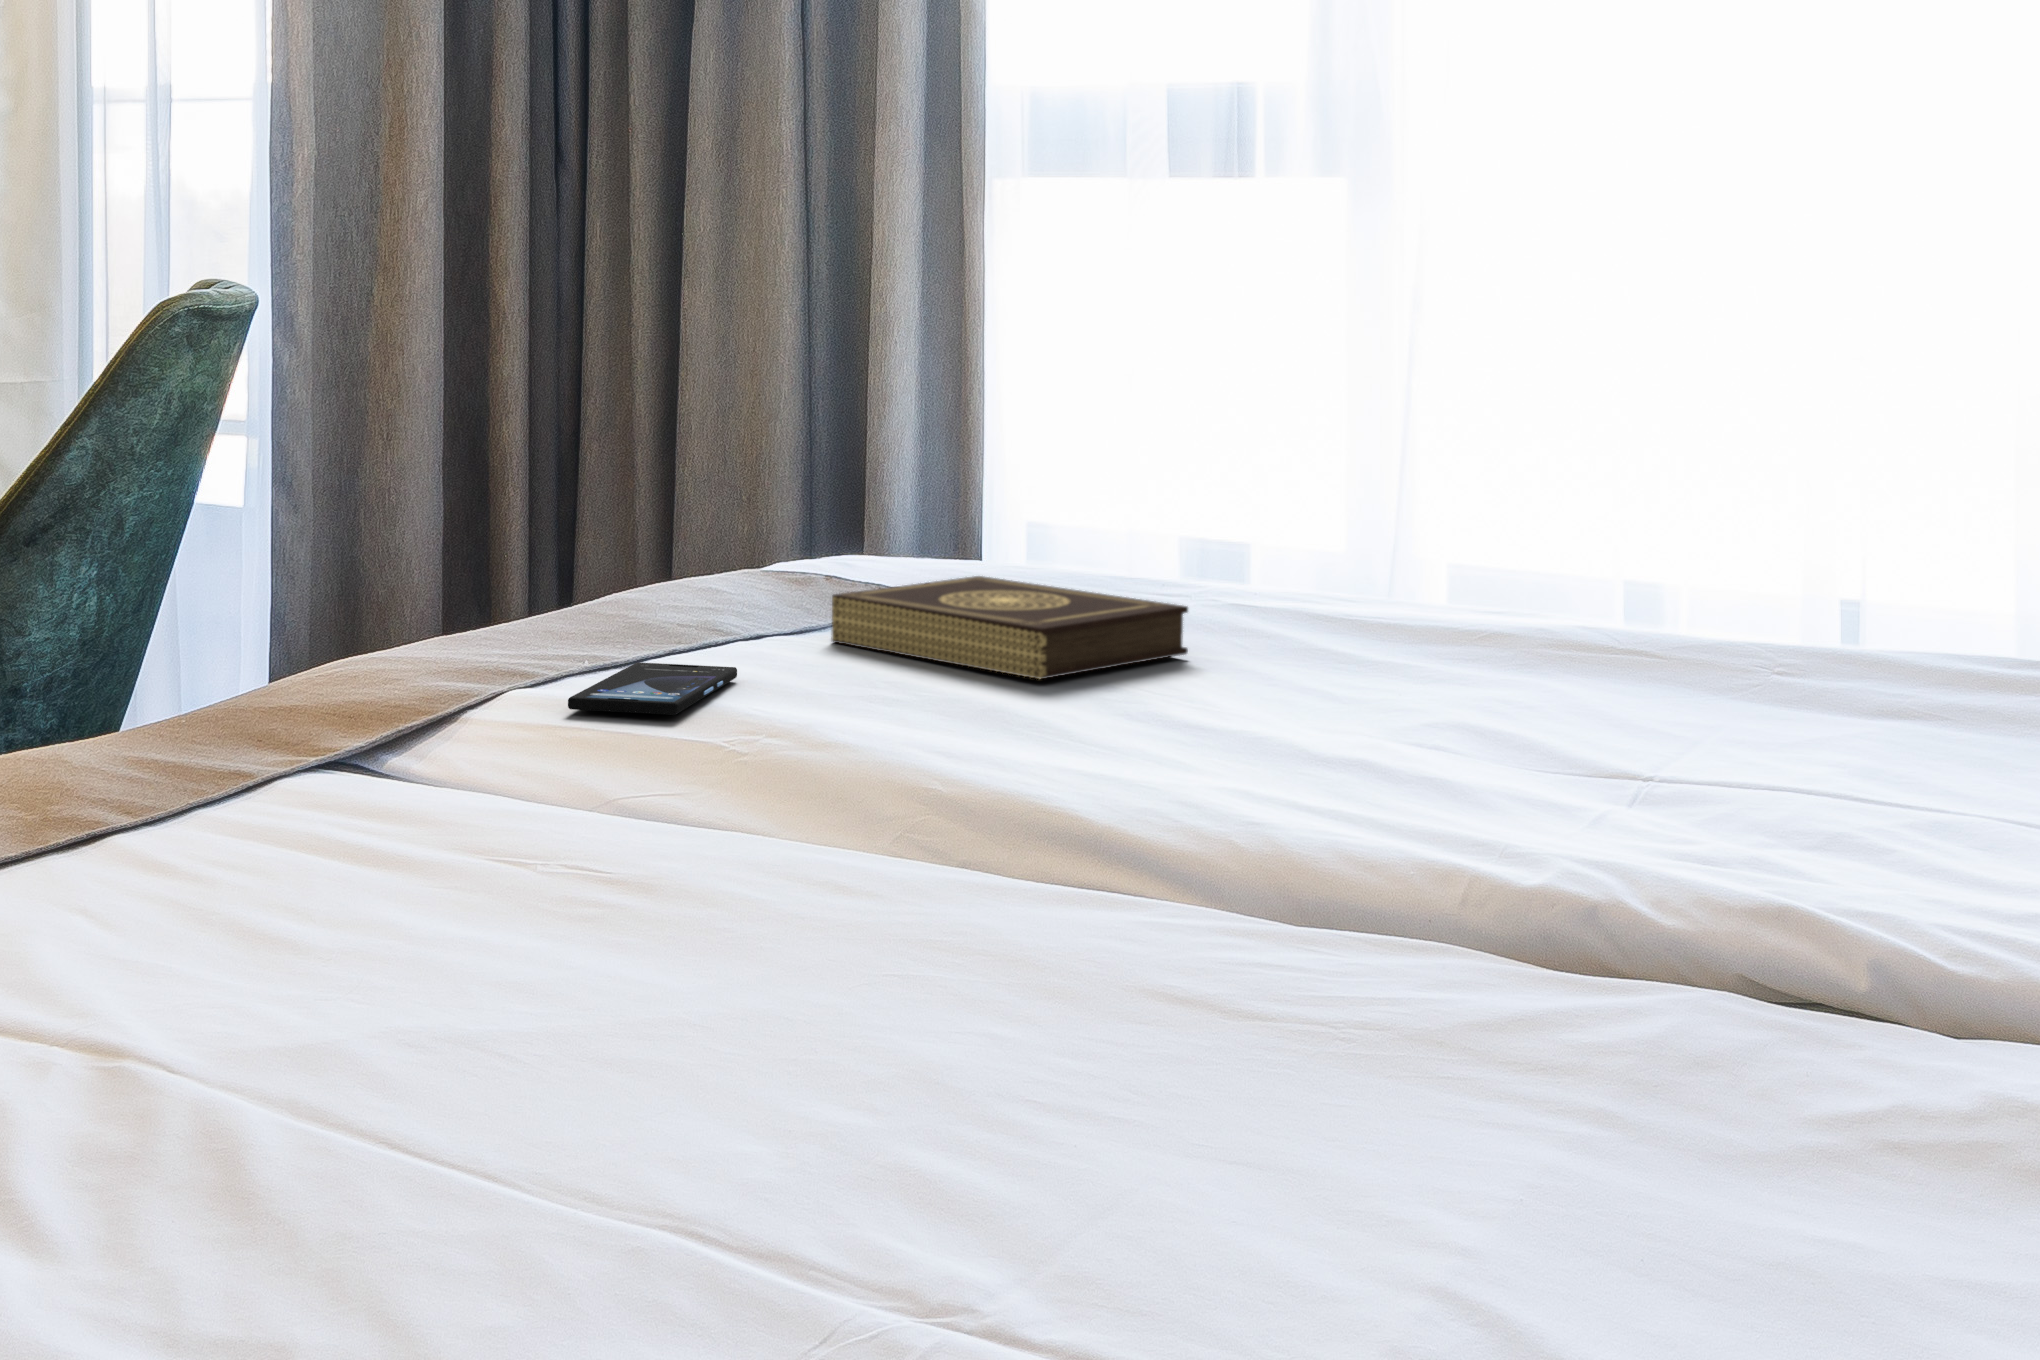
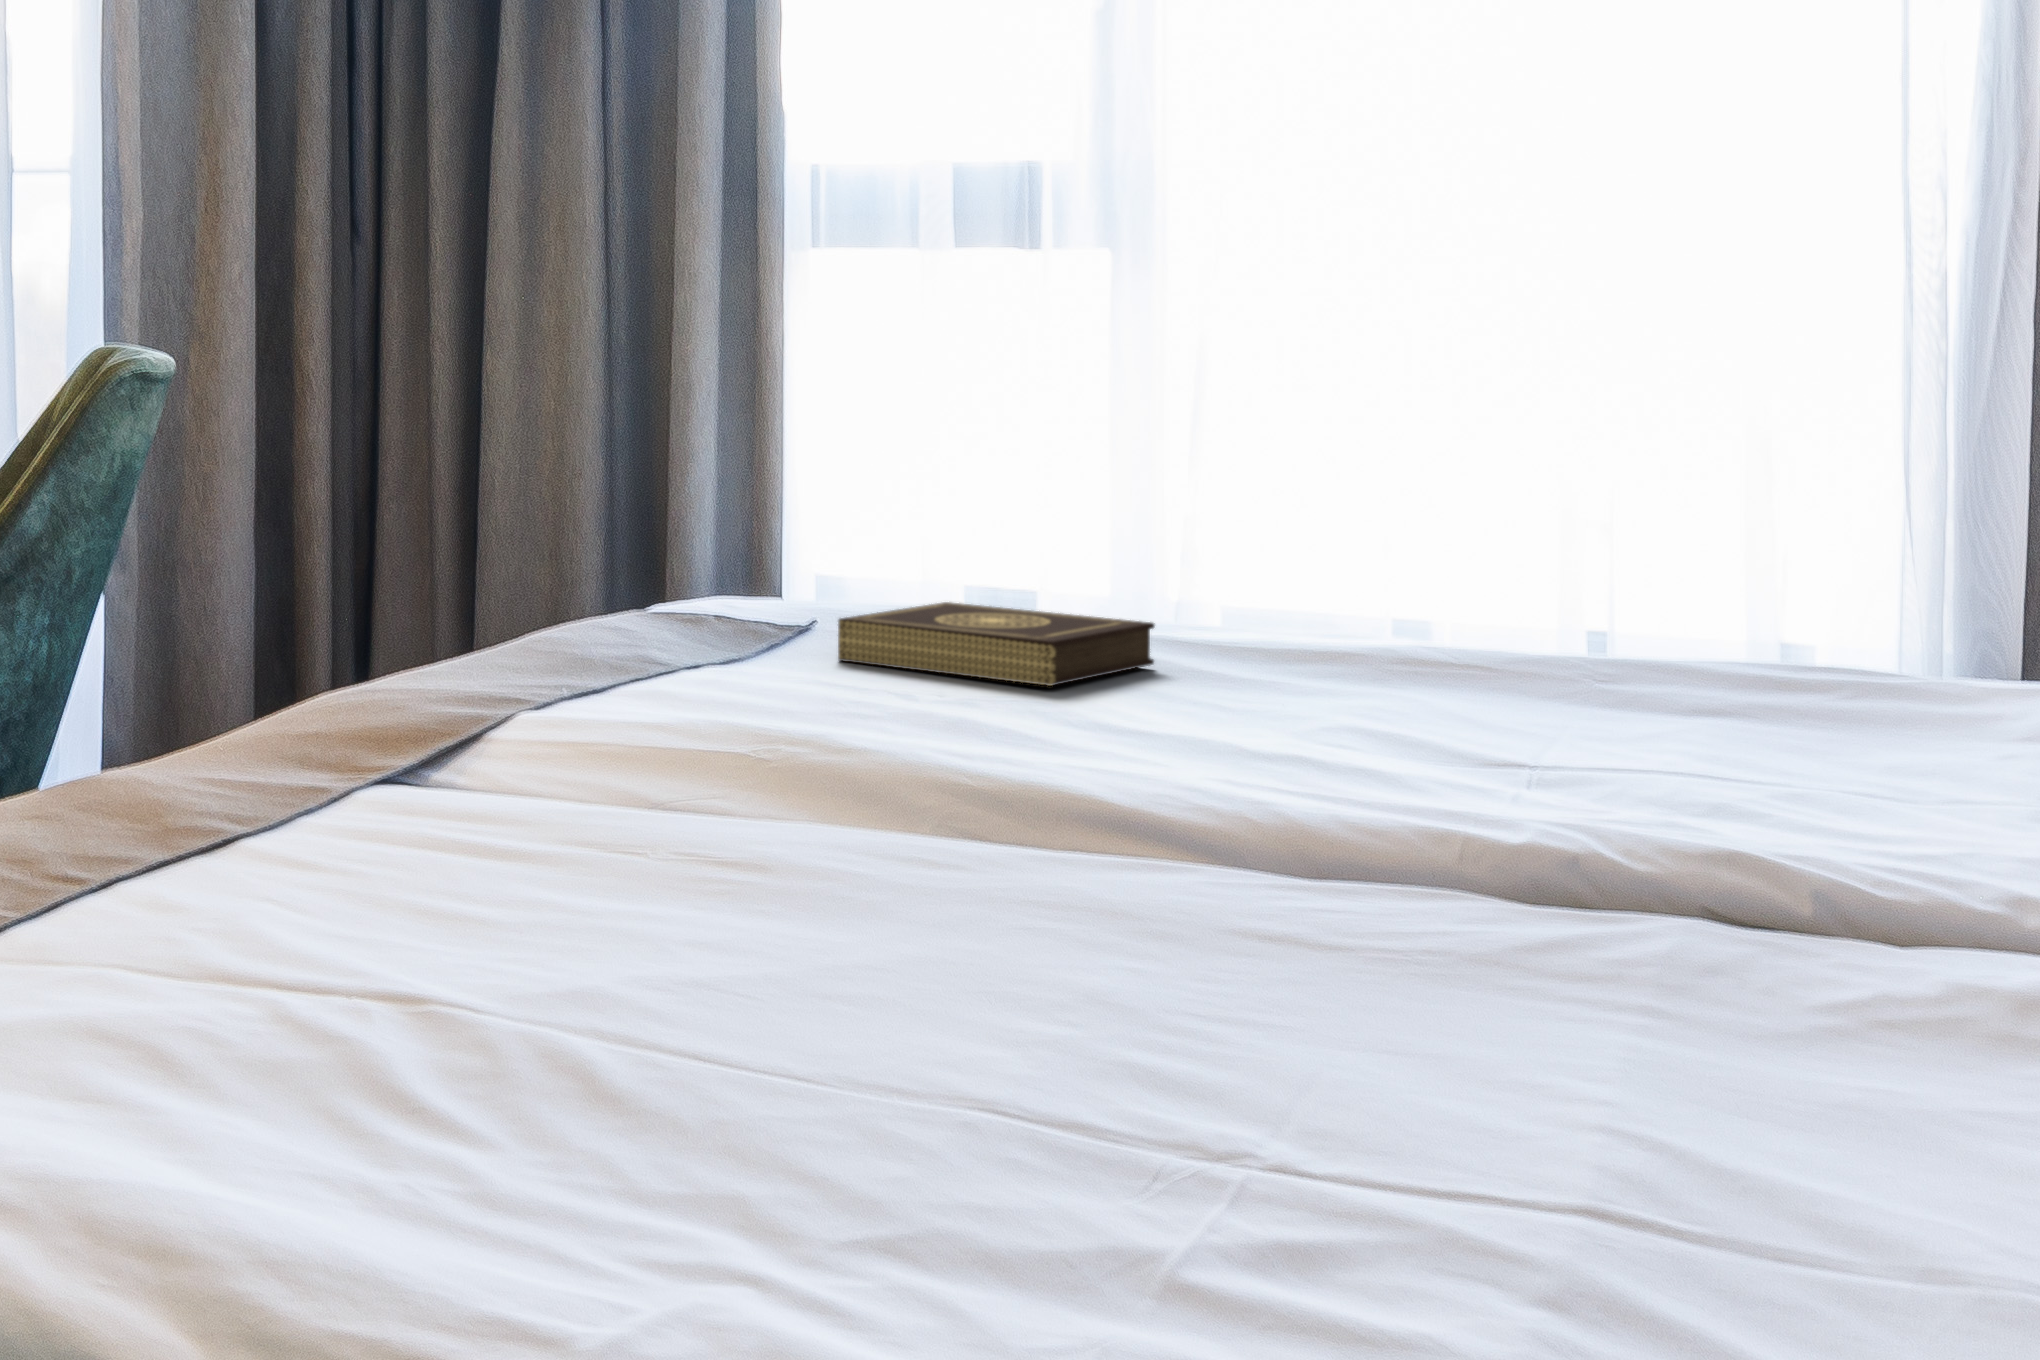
smartphone: present [568,662,737,715] -> none [673,678,789,719]

